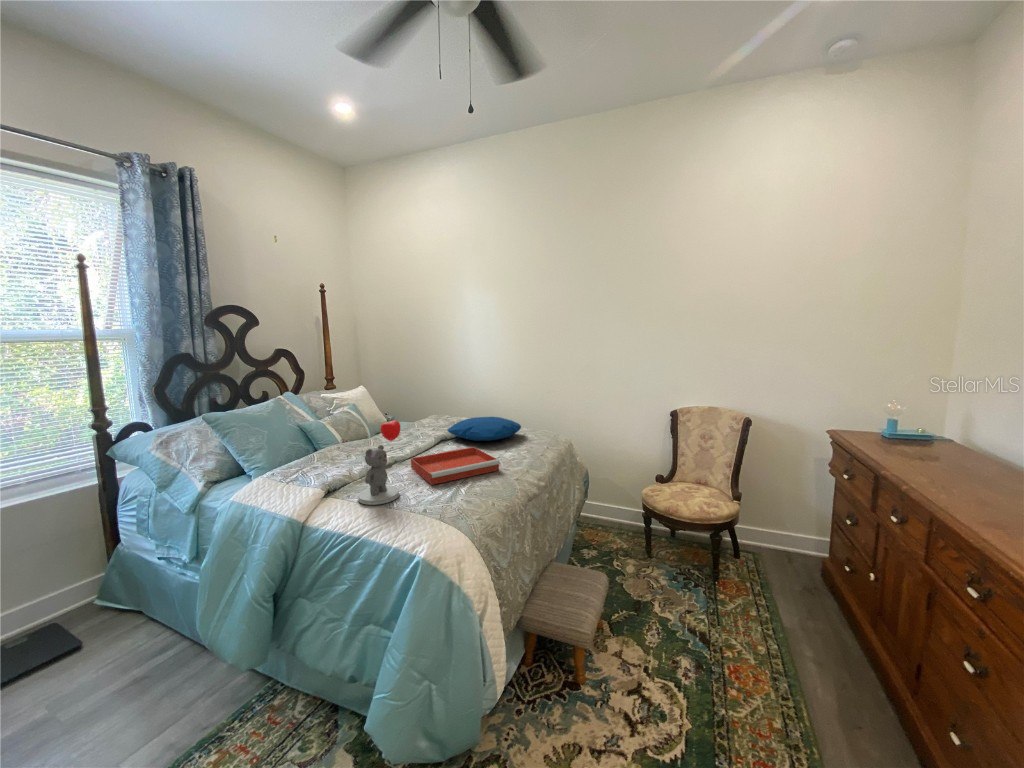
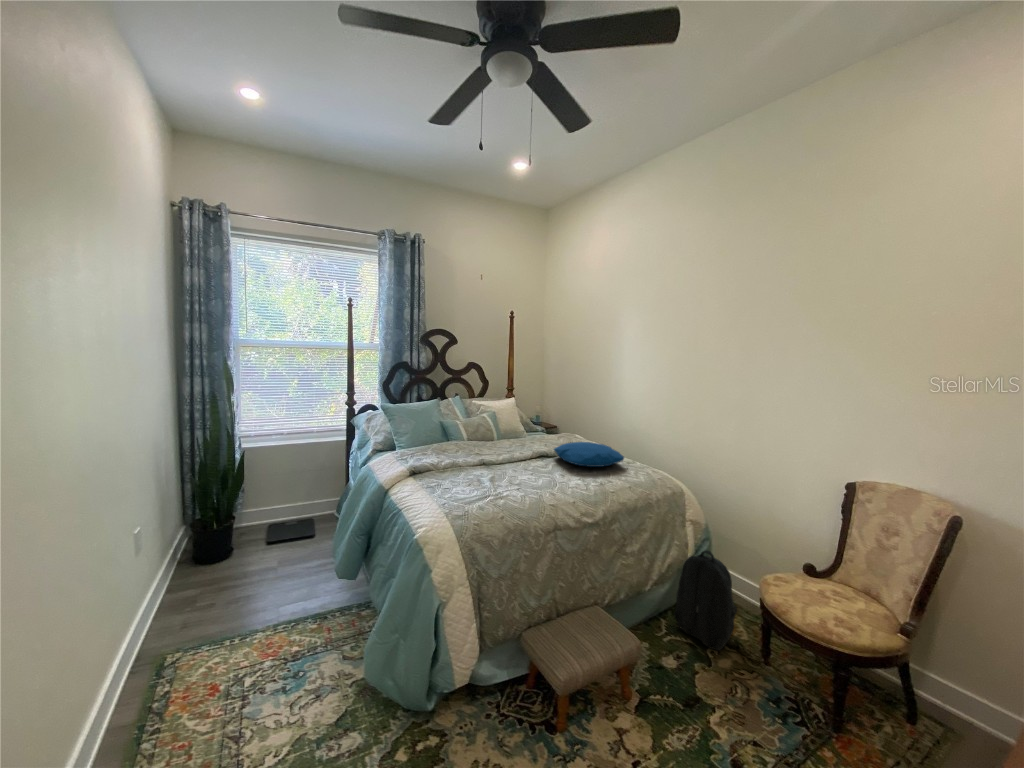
teddy bear: present [358,420,400,505] -> none [425,427,466,491]
tray: present [411,447,500,485] -> none [484,464,553,492]
backpack: none [580,487,628,564] -> present [674,551,737,650]

